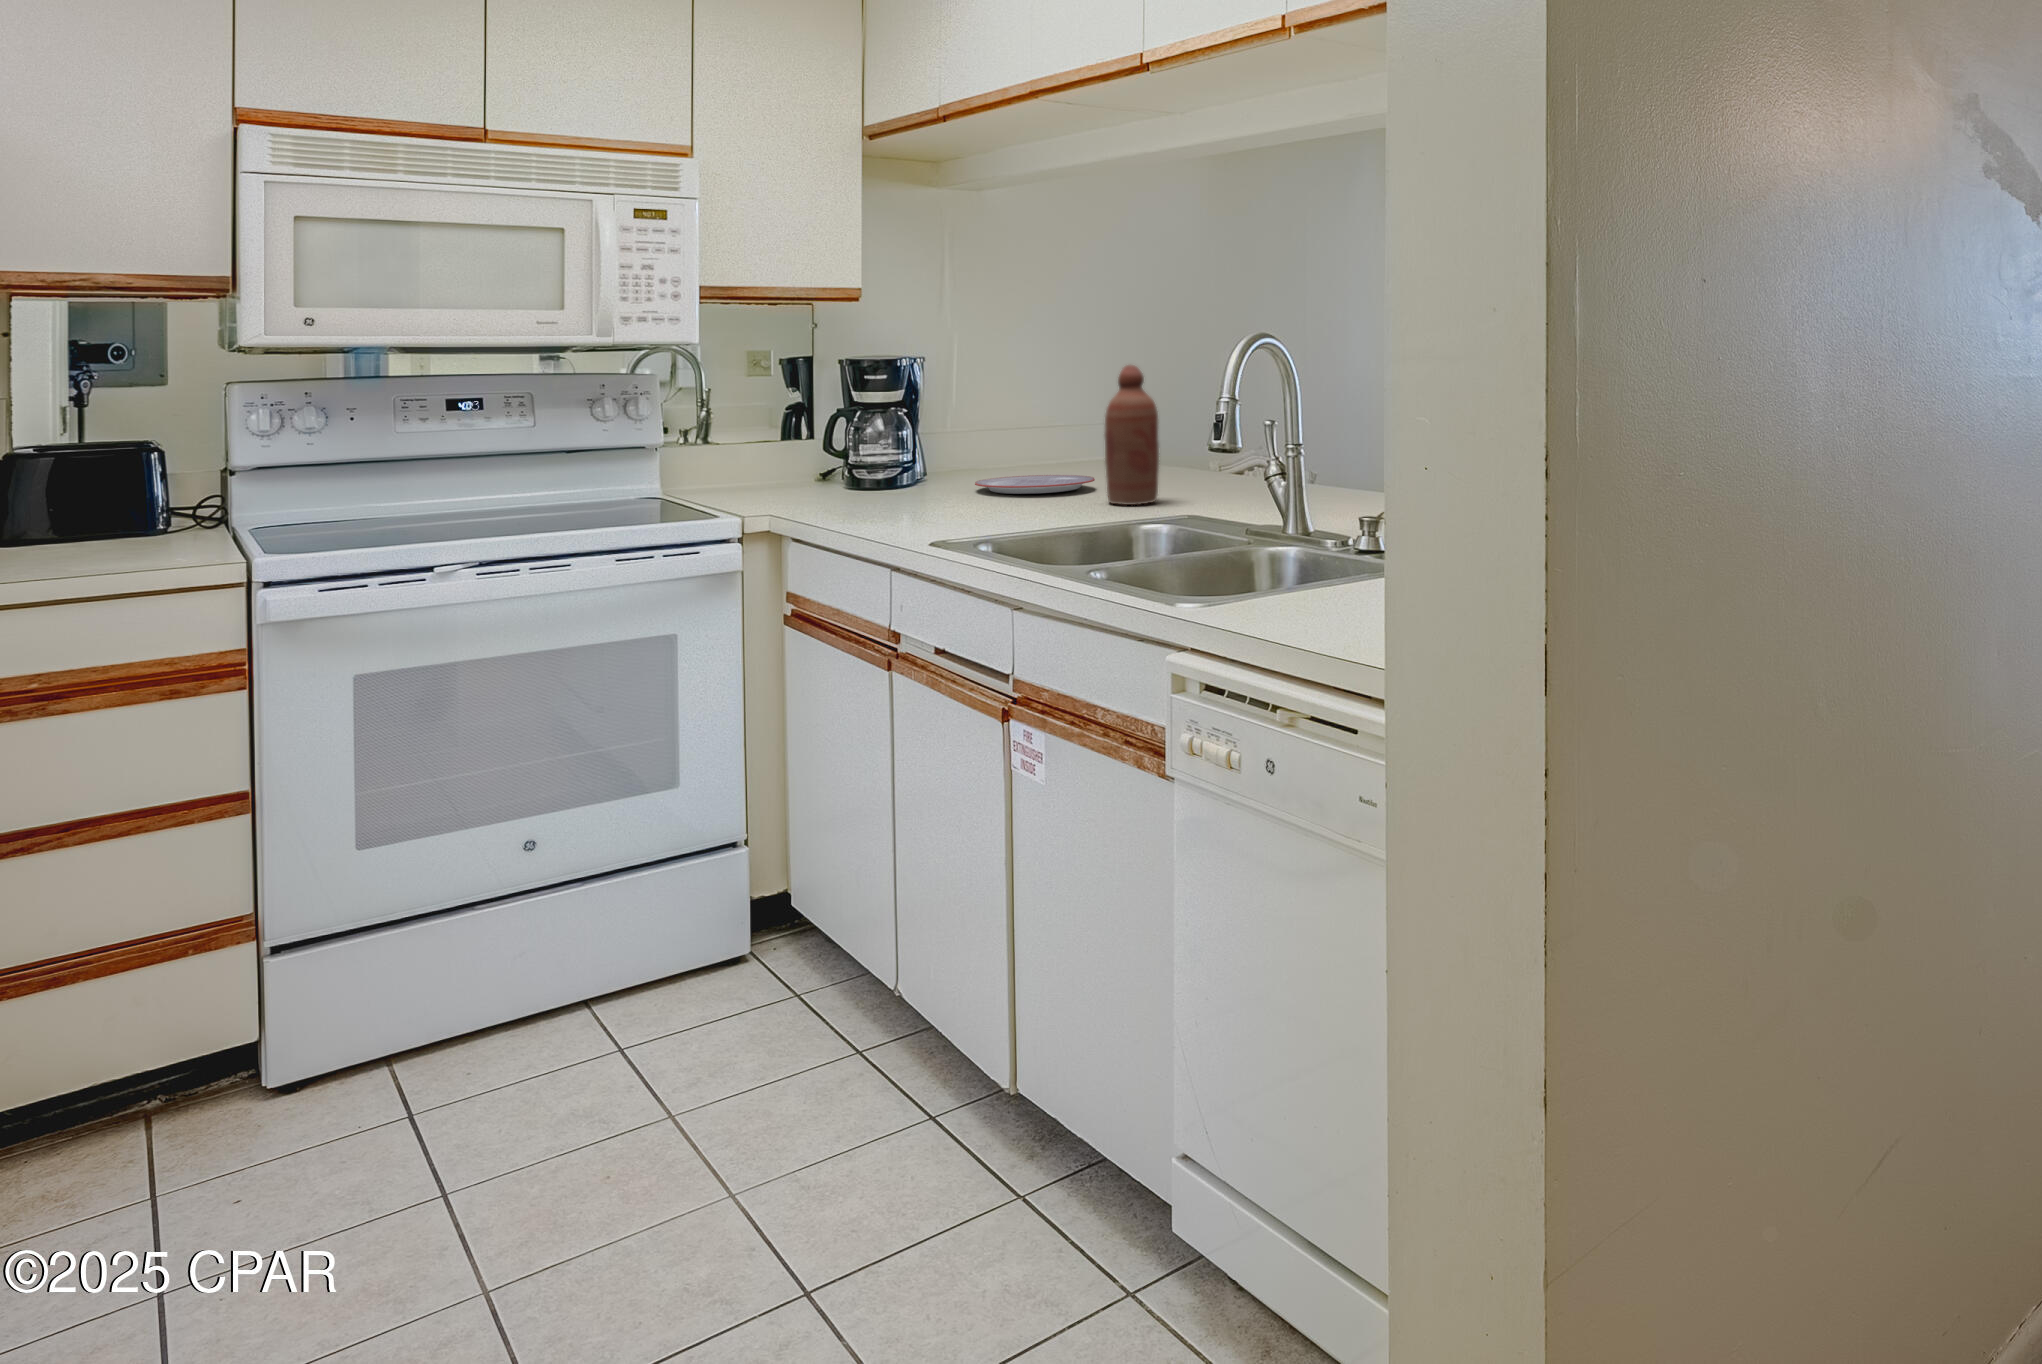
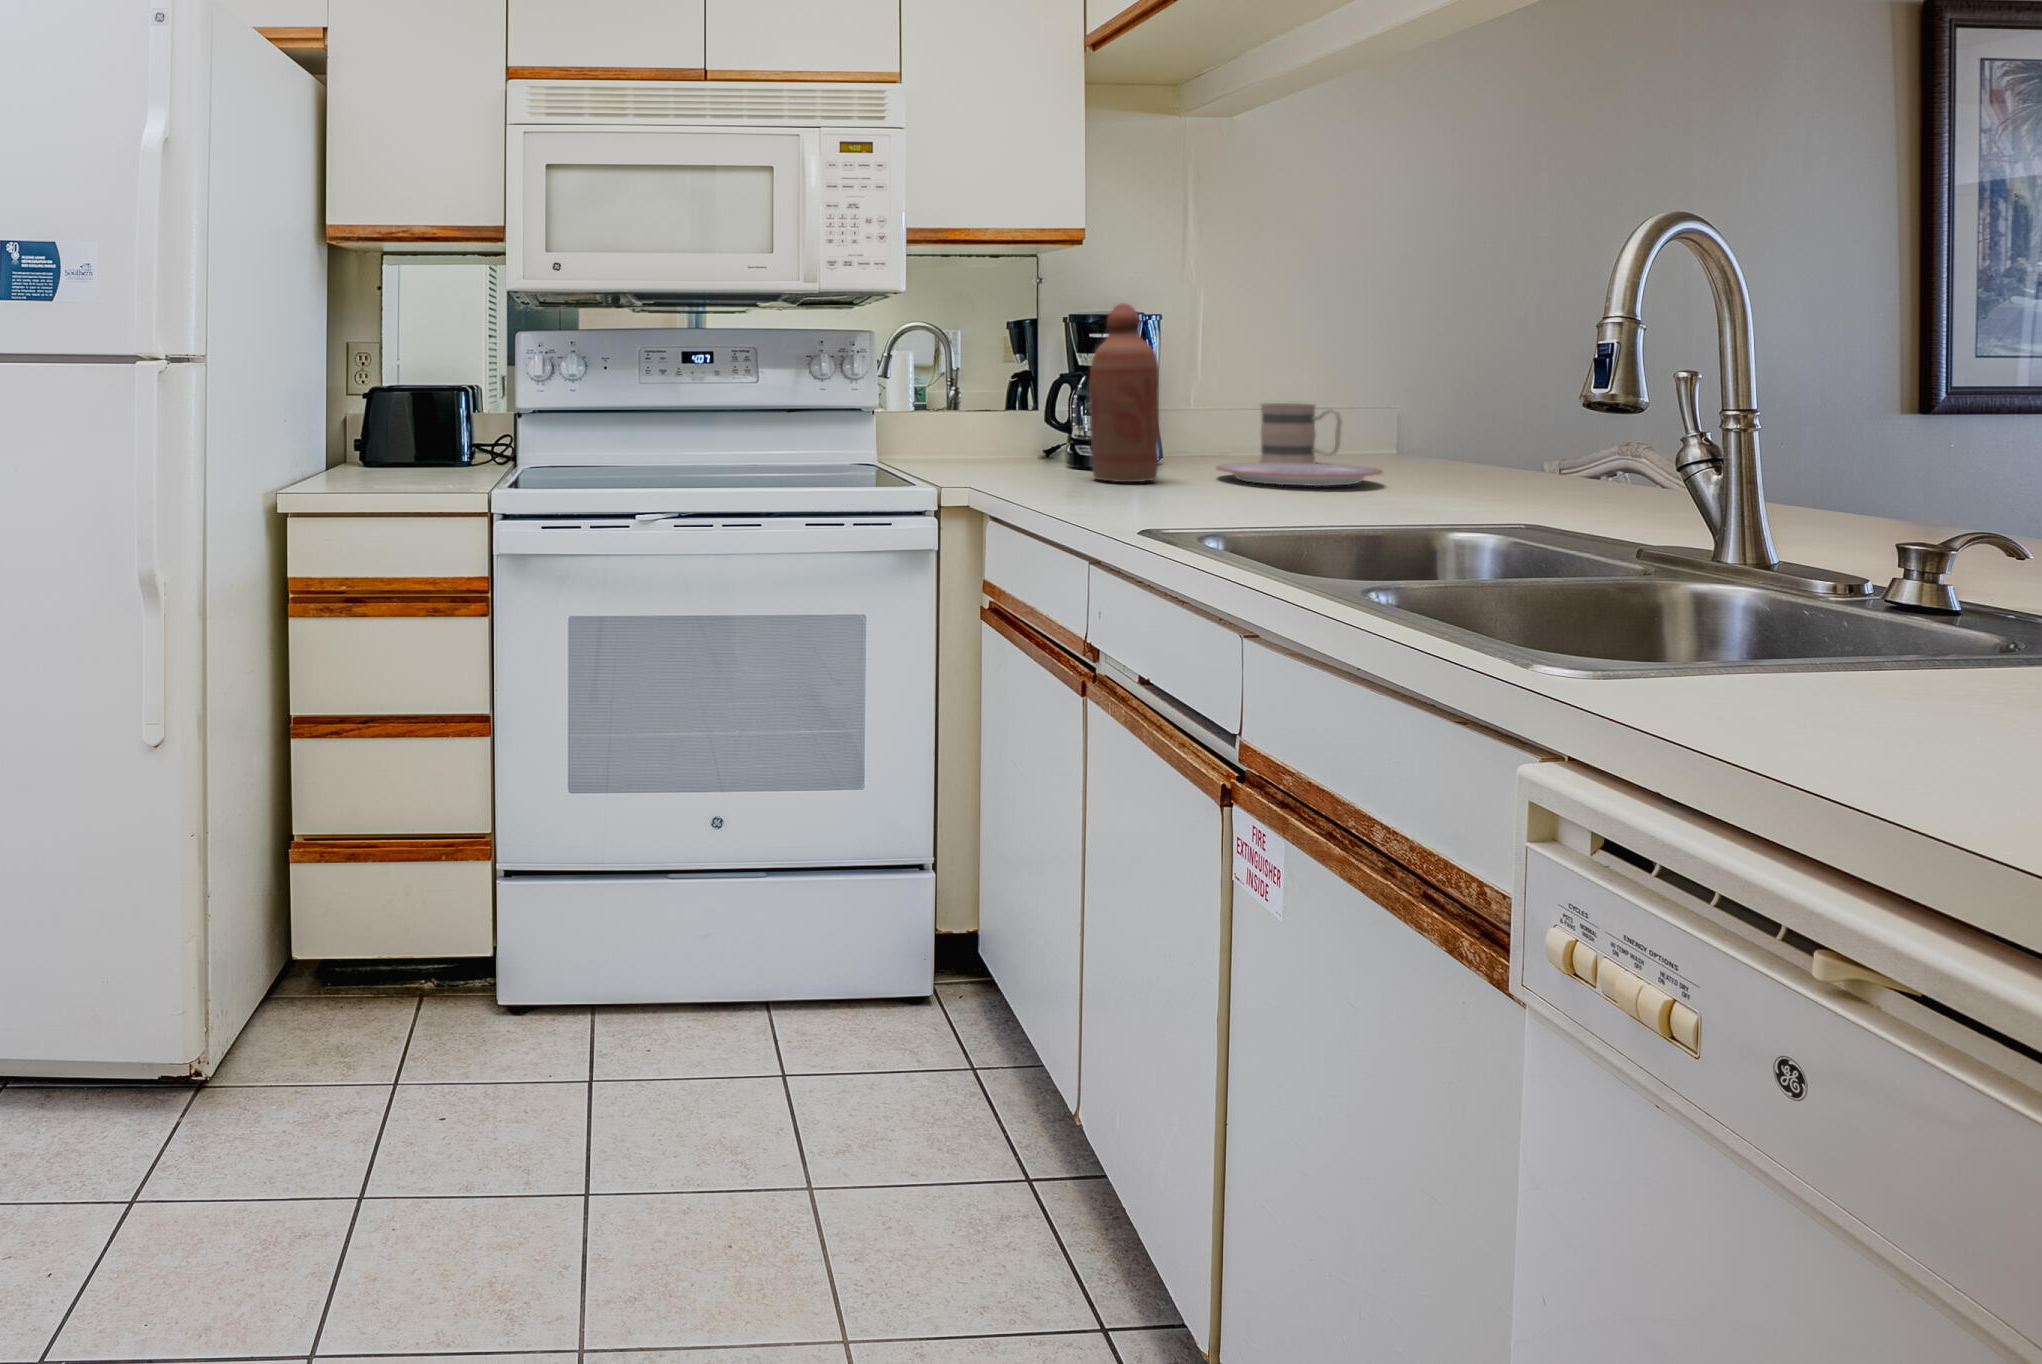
bottle: present [1105,365,1159,505] -> present [1089,303,1159,482]
mug: none [1005,428,1065,476] -> present [1260,403,1342,464]

